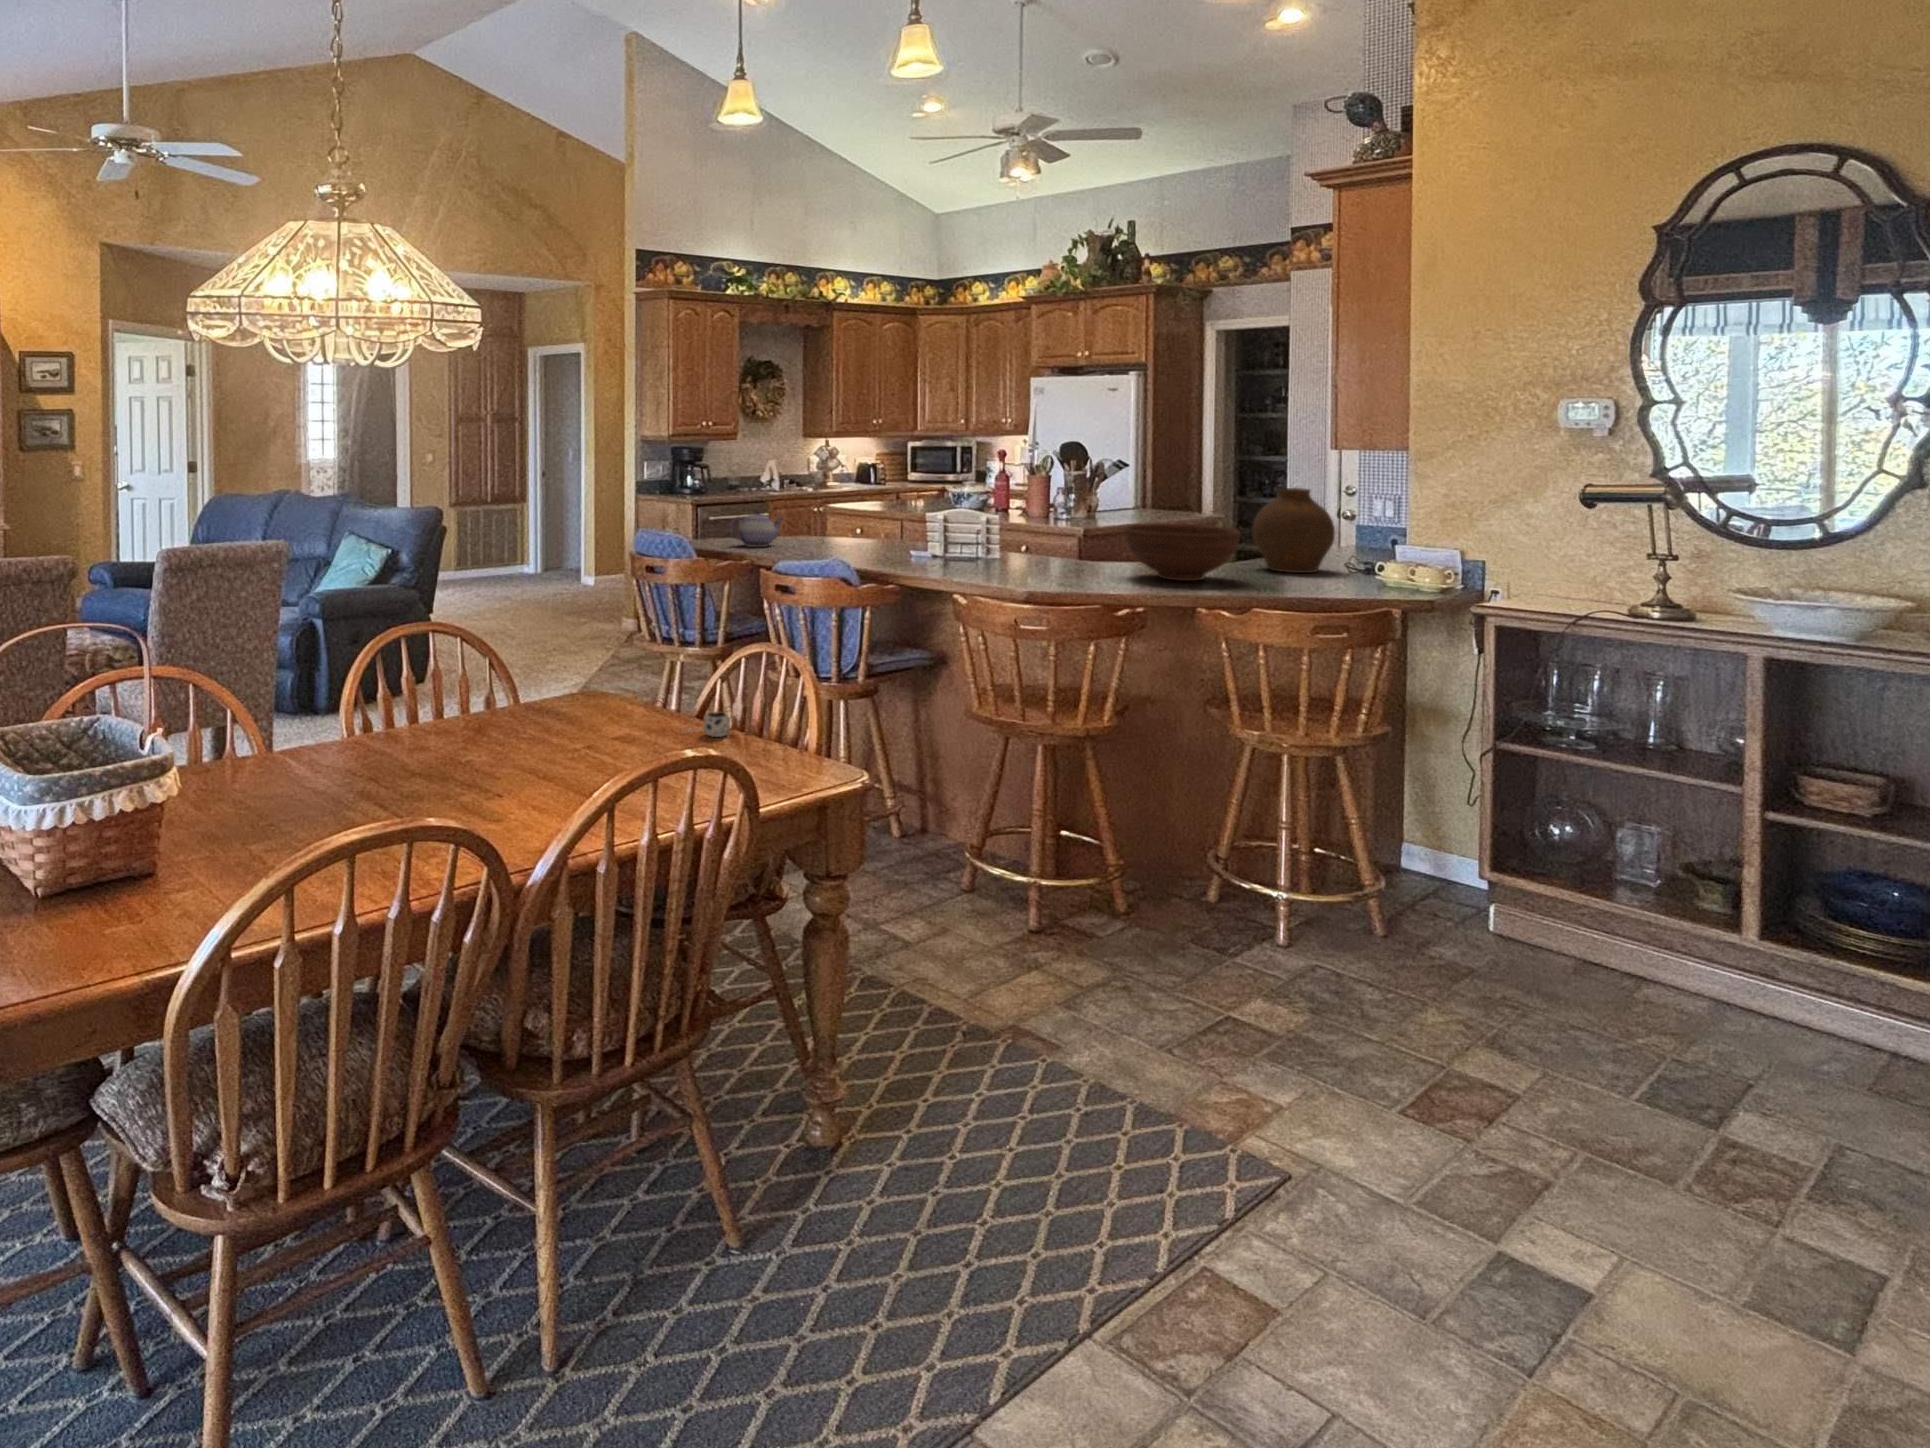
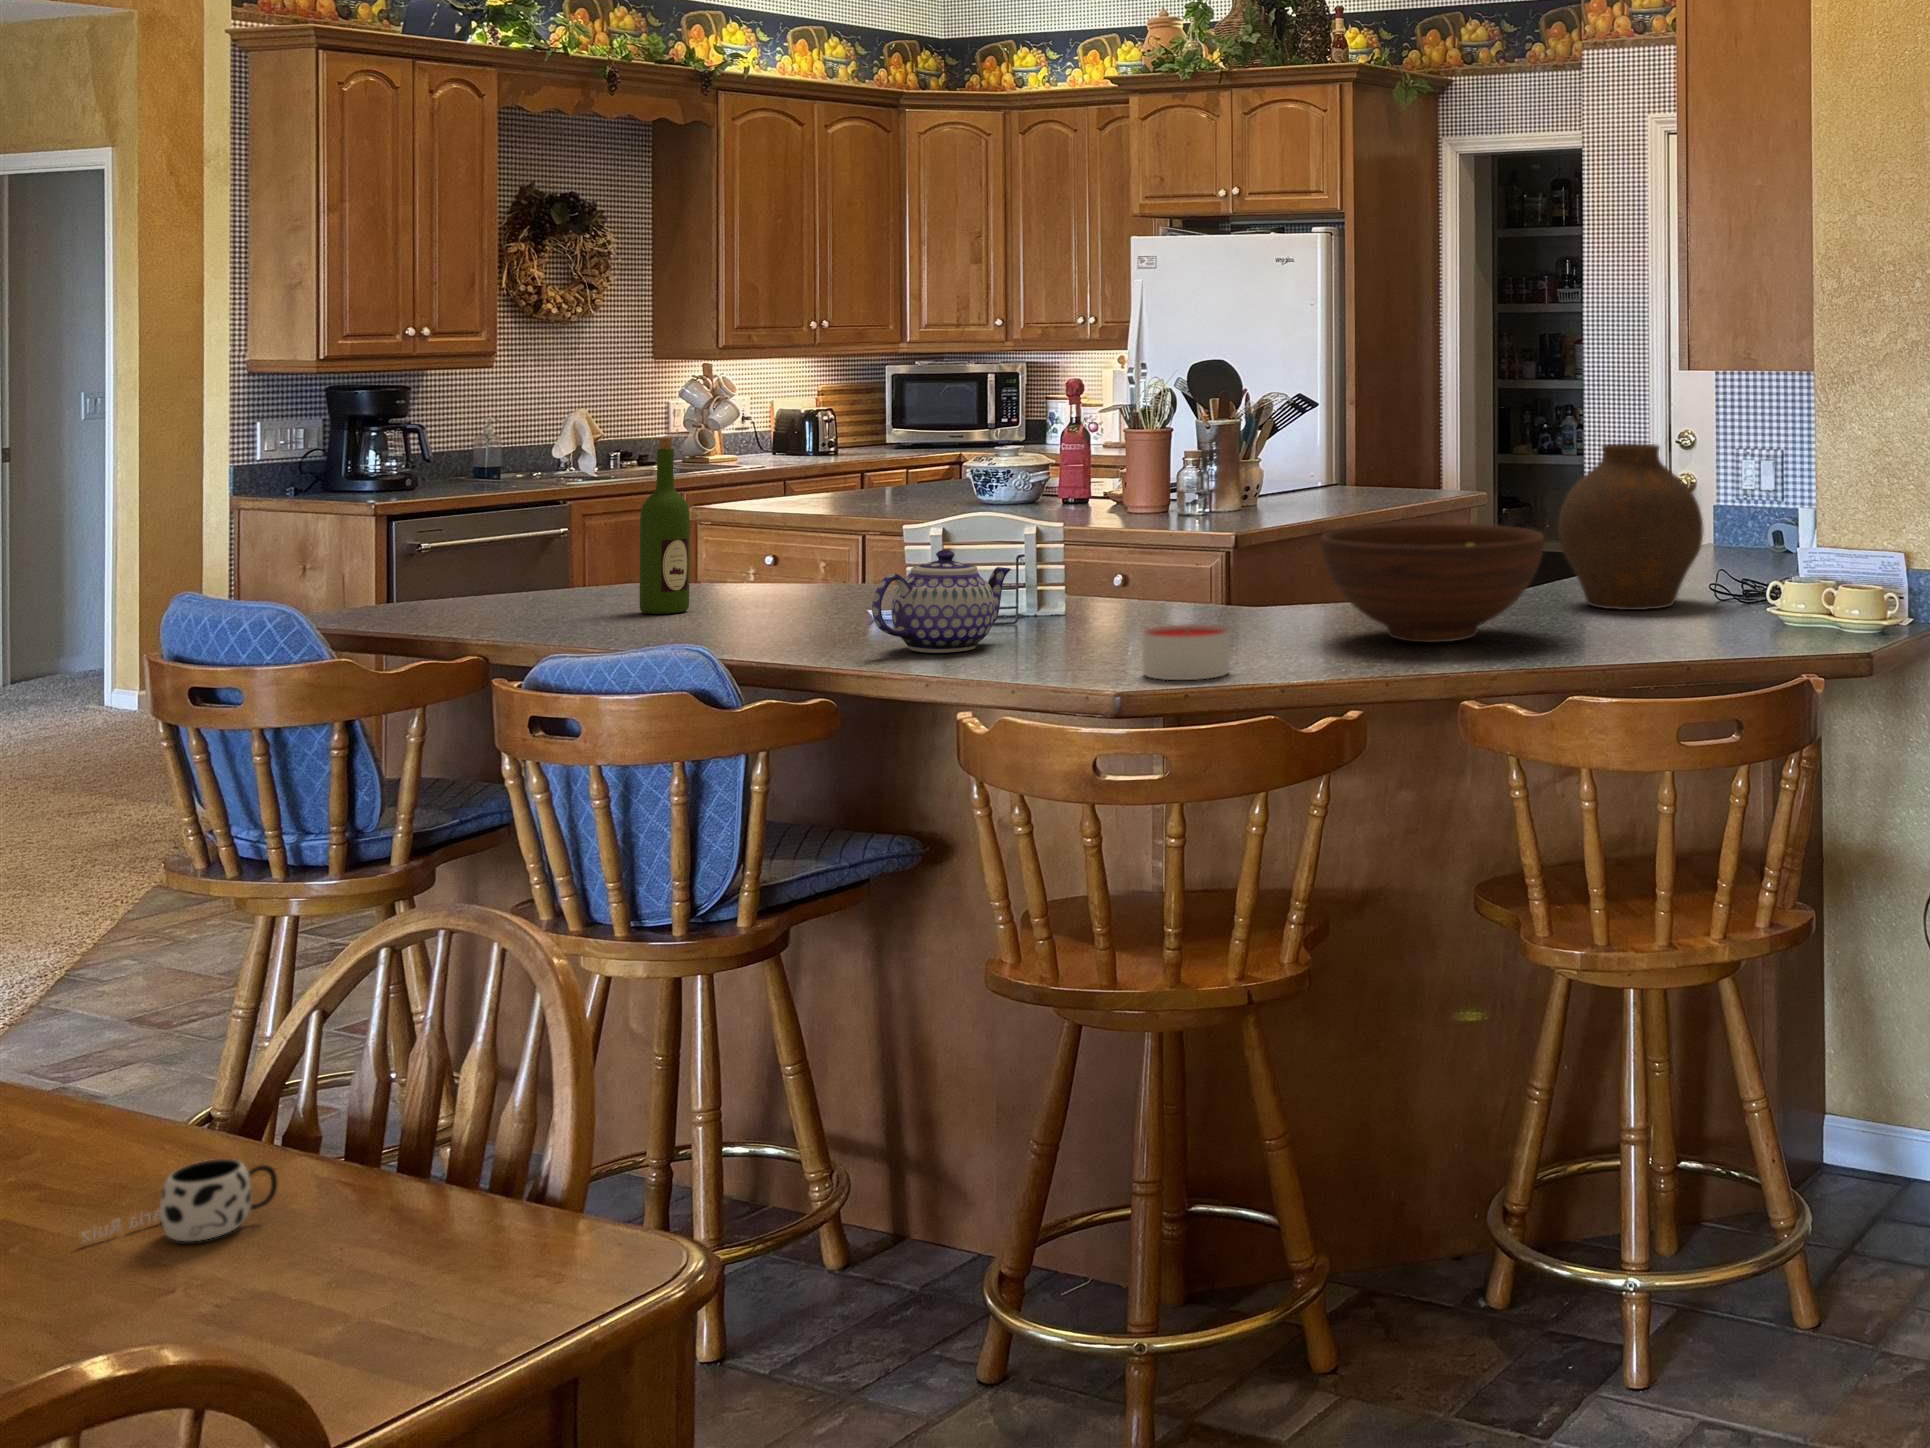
wine bottle: none [817,475,837,550] -> present [640,438,690,614]
teapot: present [730,510,782,547] -> present [872,550,1011,653]
candle: none [1038,564,1078,588] -> present [1143,624,1230,680]

